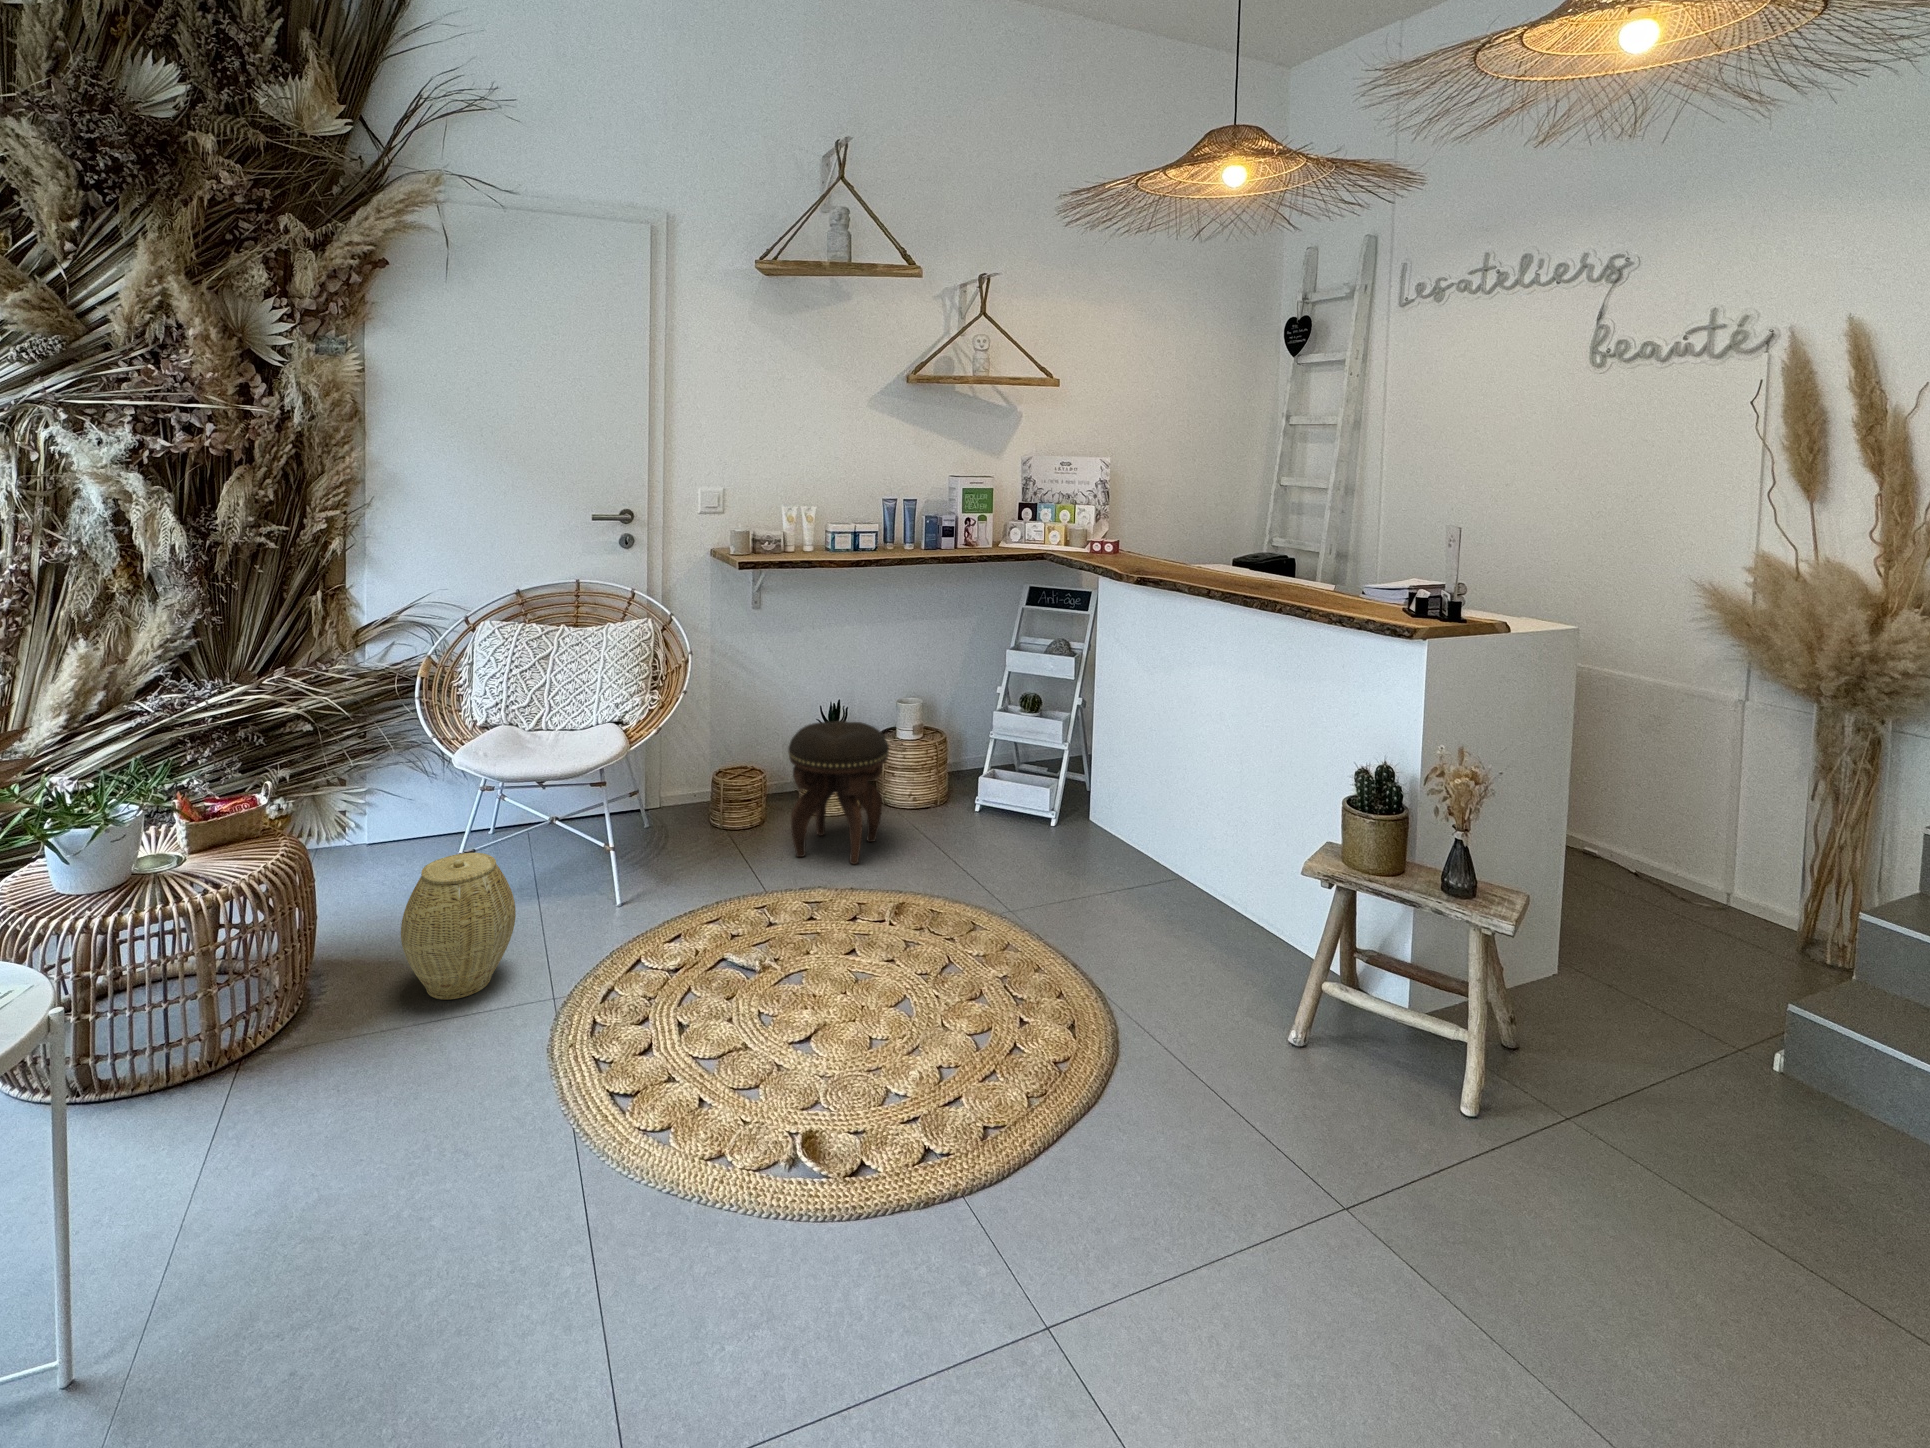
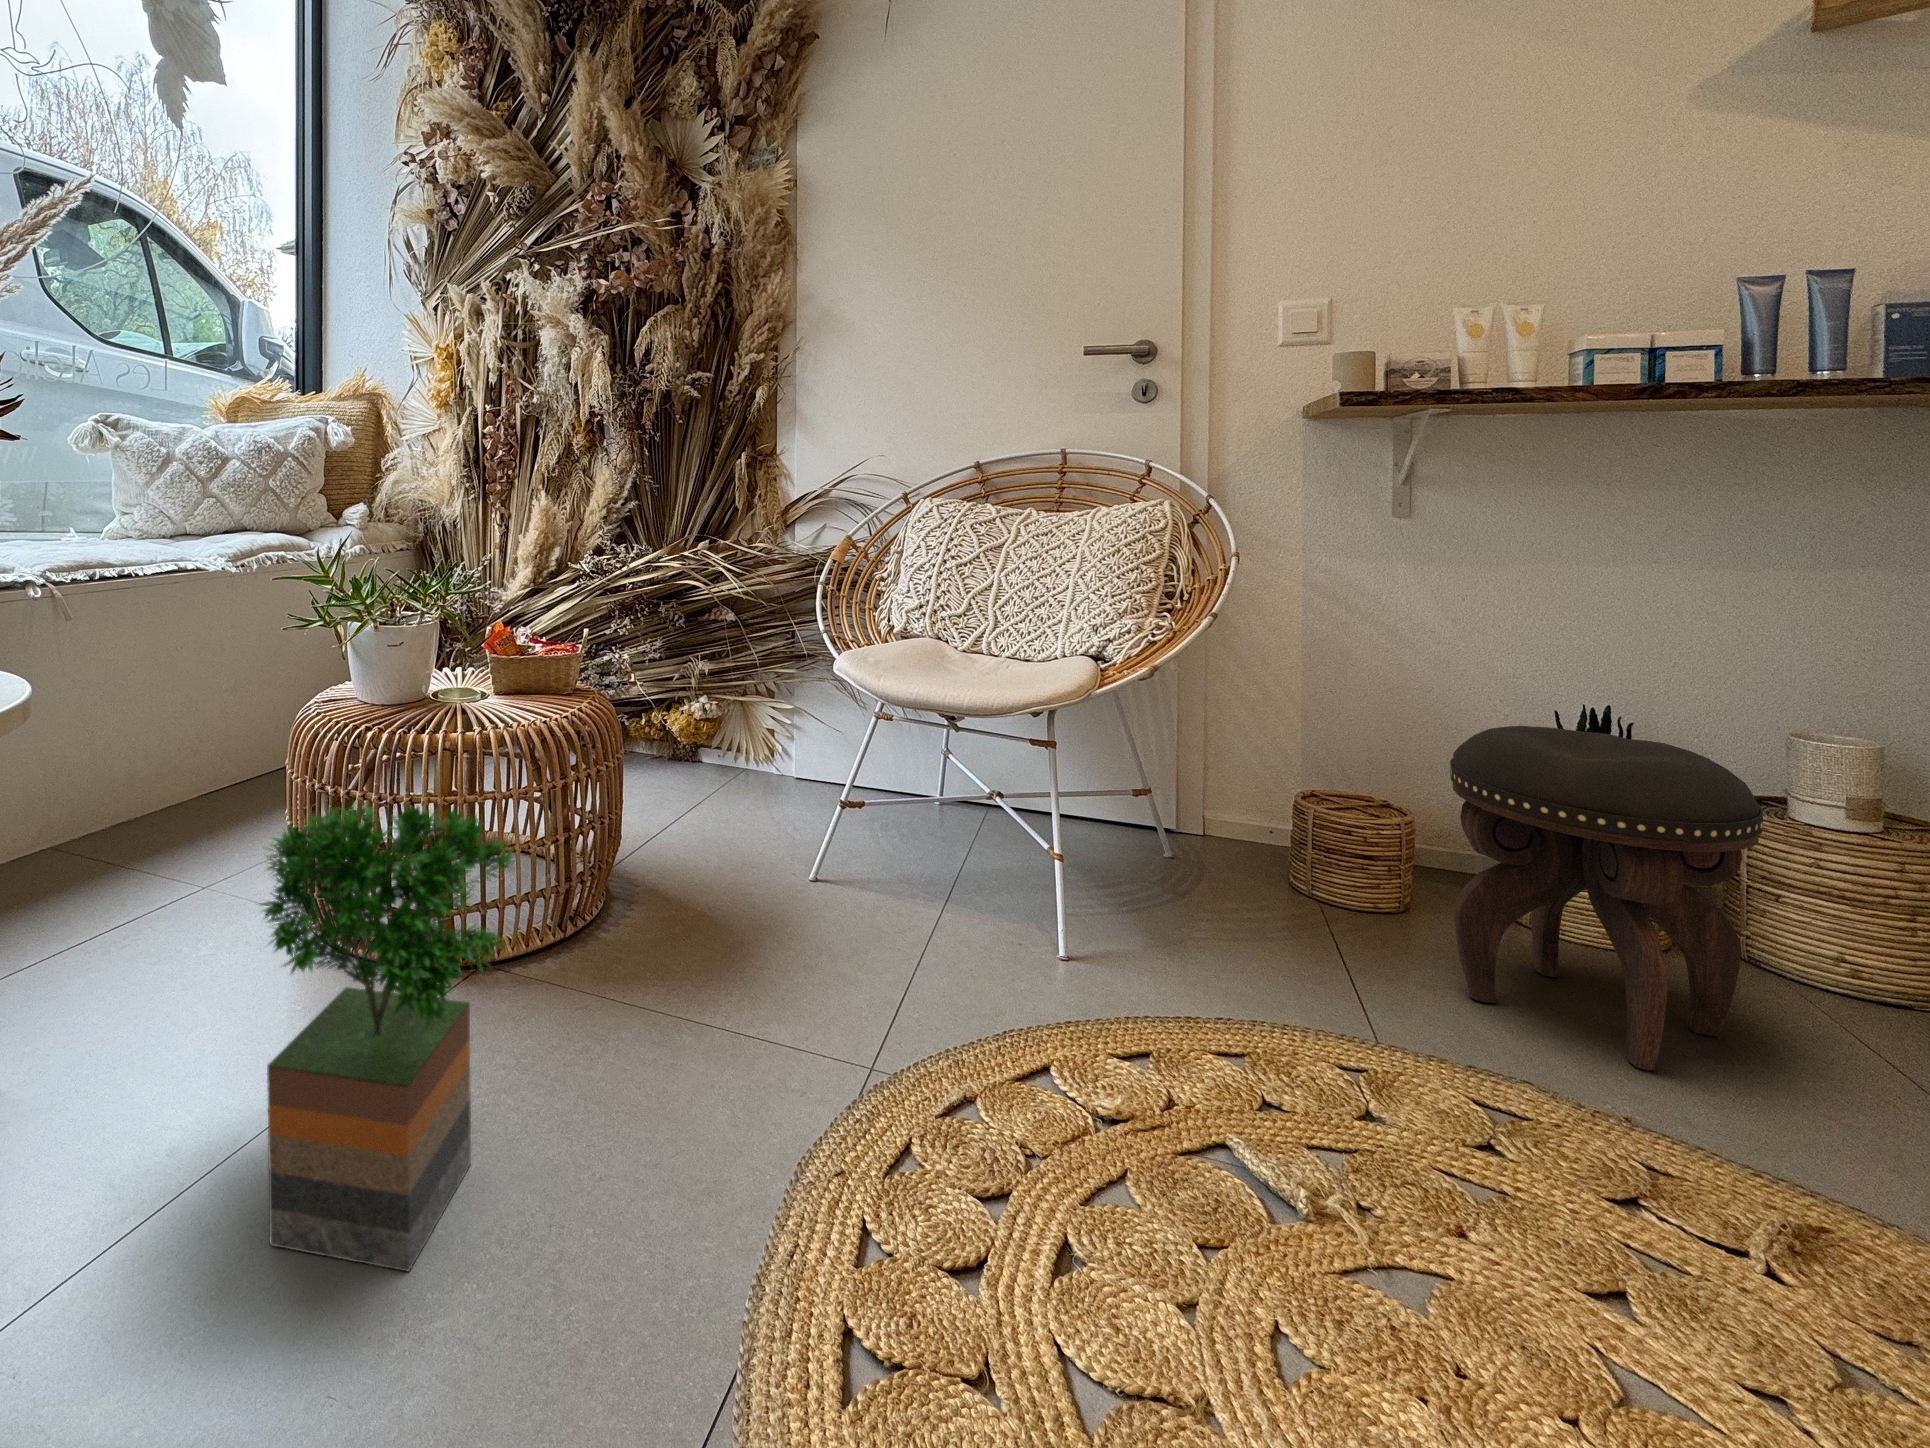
woven basket: present [401,853,516,1000] -> none [697,780,856,1001]
potted tree: none [193,936,405,1259] -> present [260,800,513,1272]

